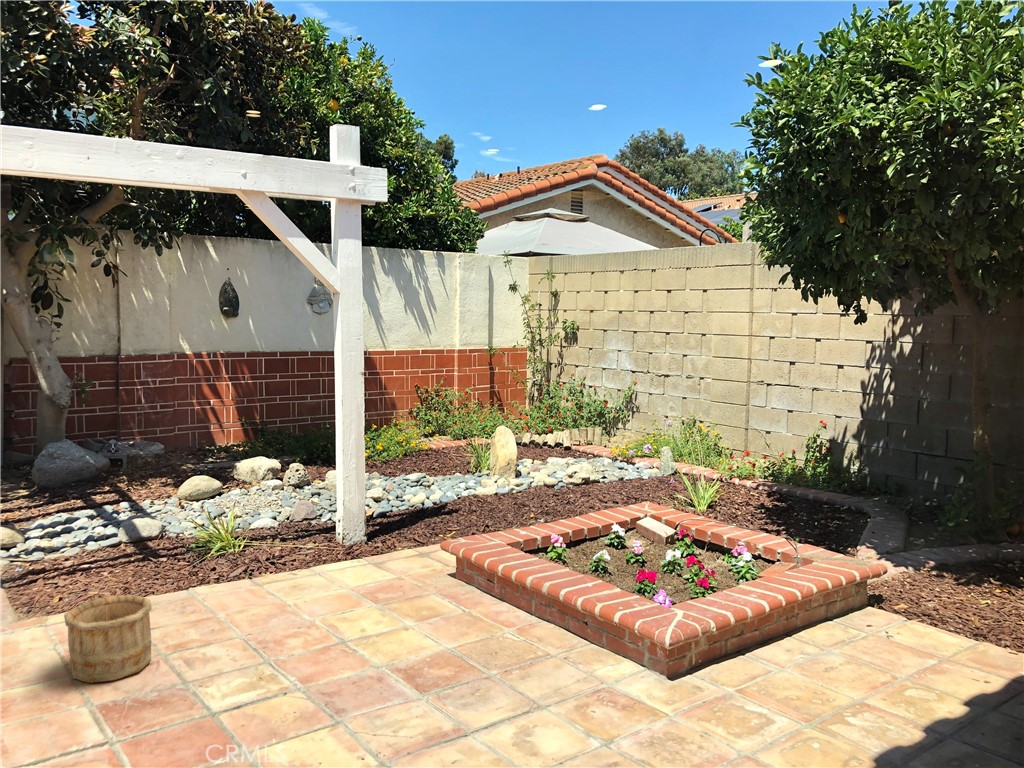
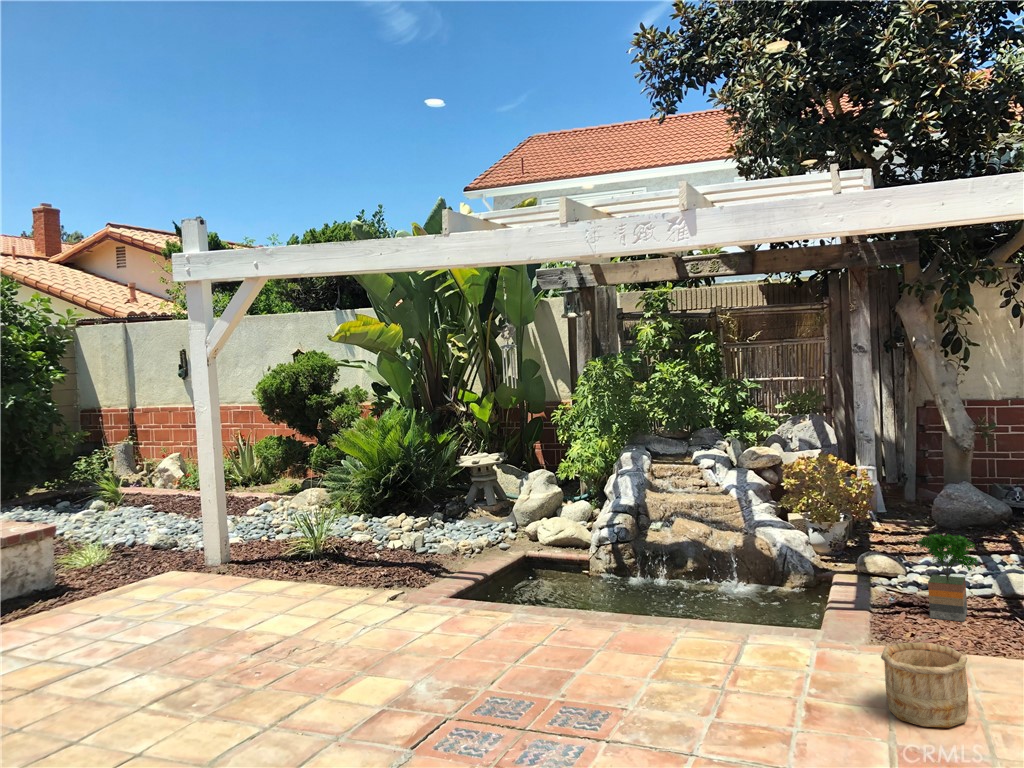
potted tree: none [52,488,117,578] -> present [918,533,978,621]

